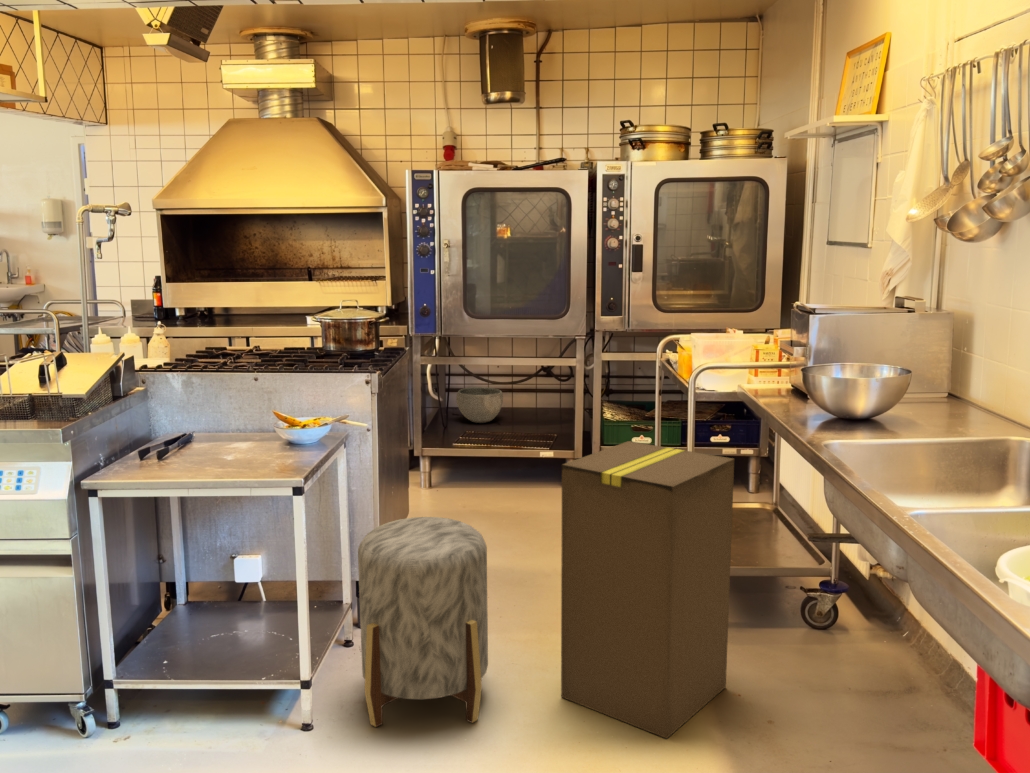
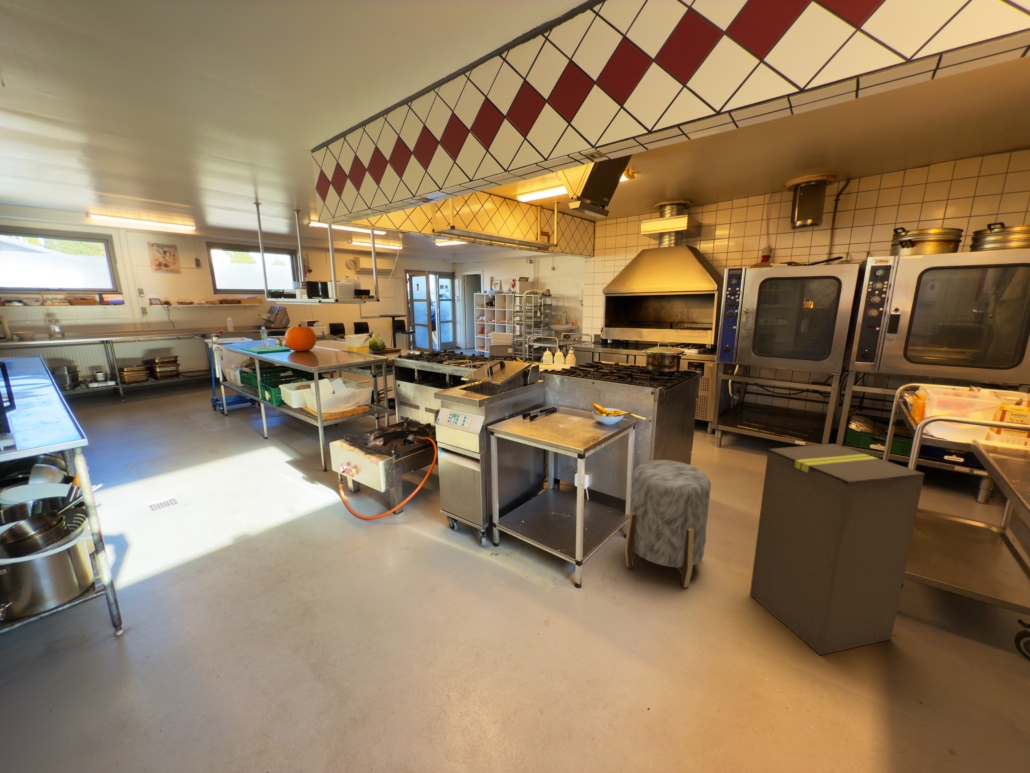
bowl: present [456,387,503,423] -> none [747,396,779,418]

